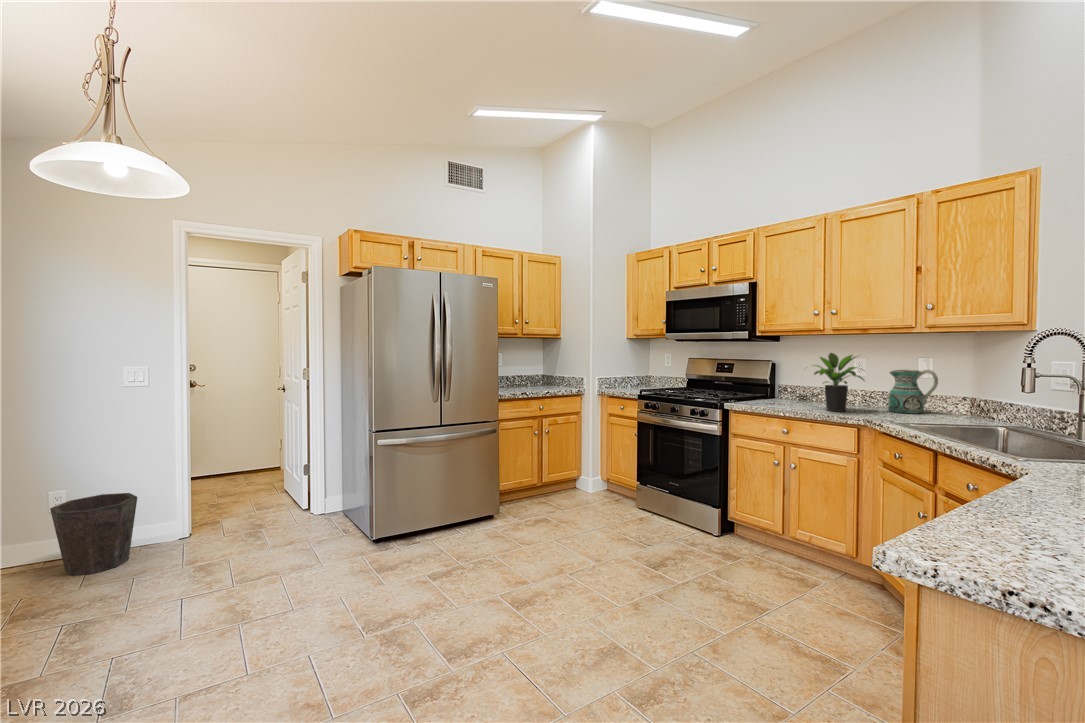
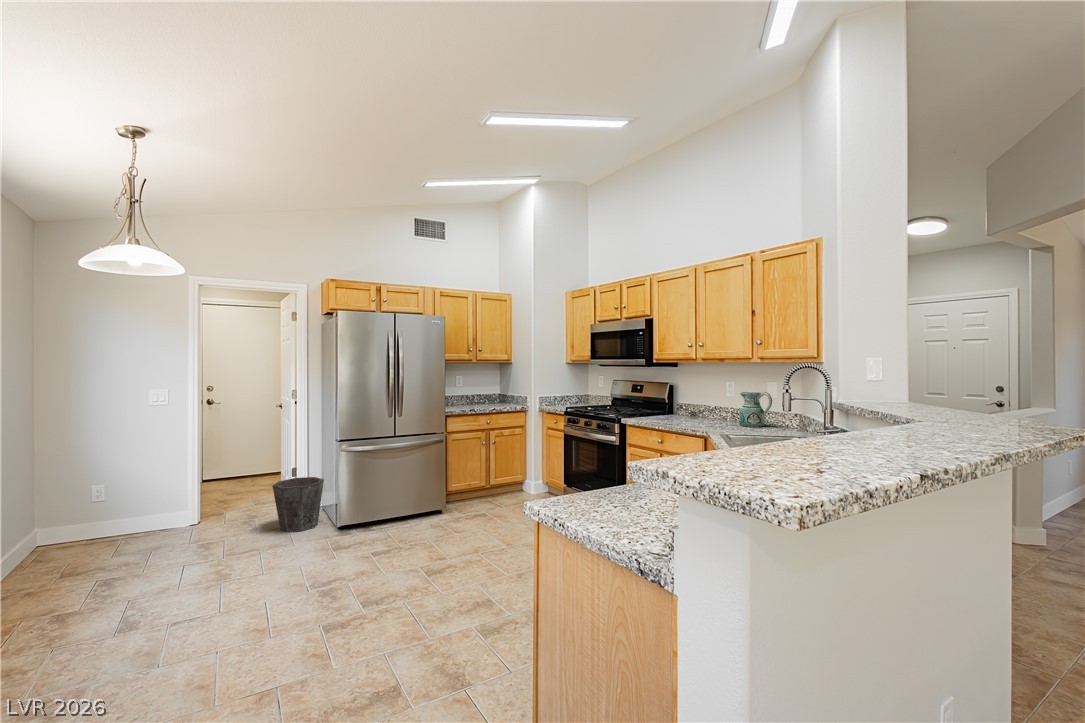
potted plant: present [814,353,864,412] -> none [675,378,720,425]
waste bin: present [50,493,137,575] -> present [273,477,324,532]

